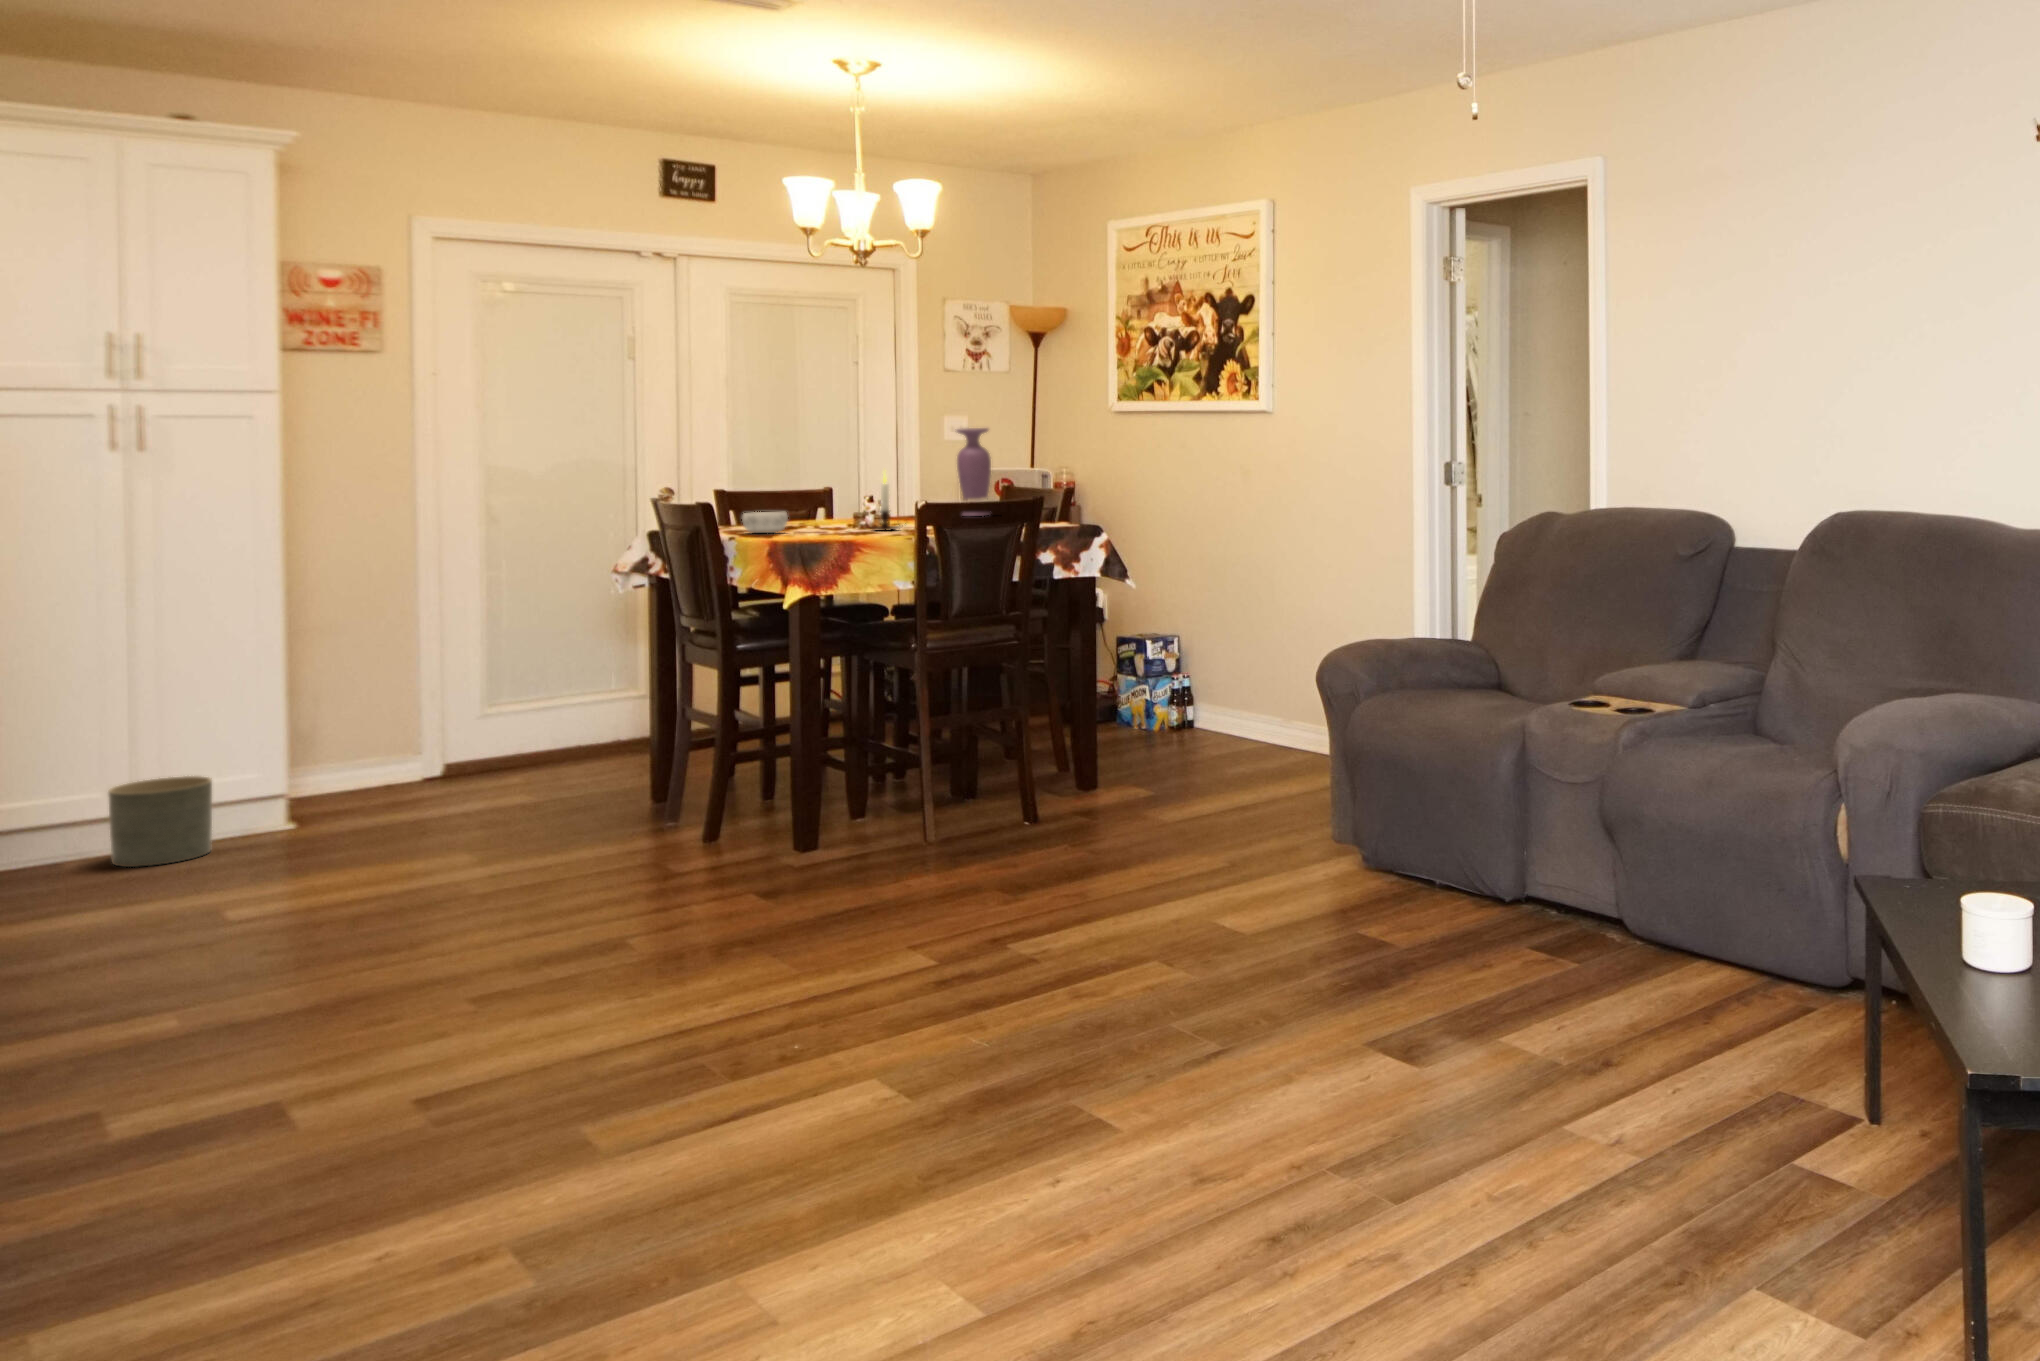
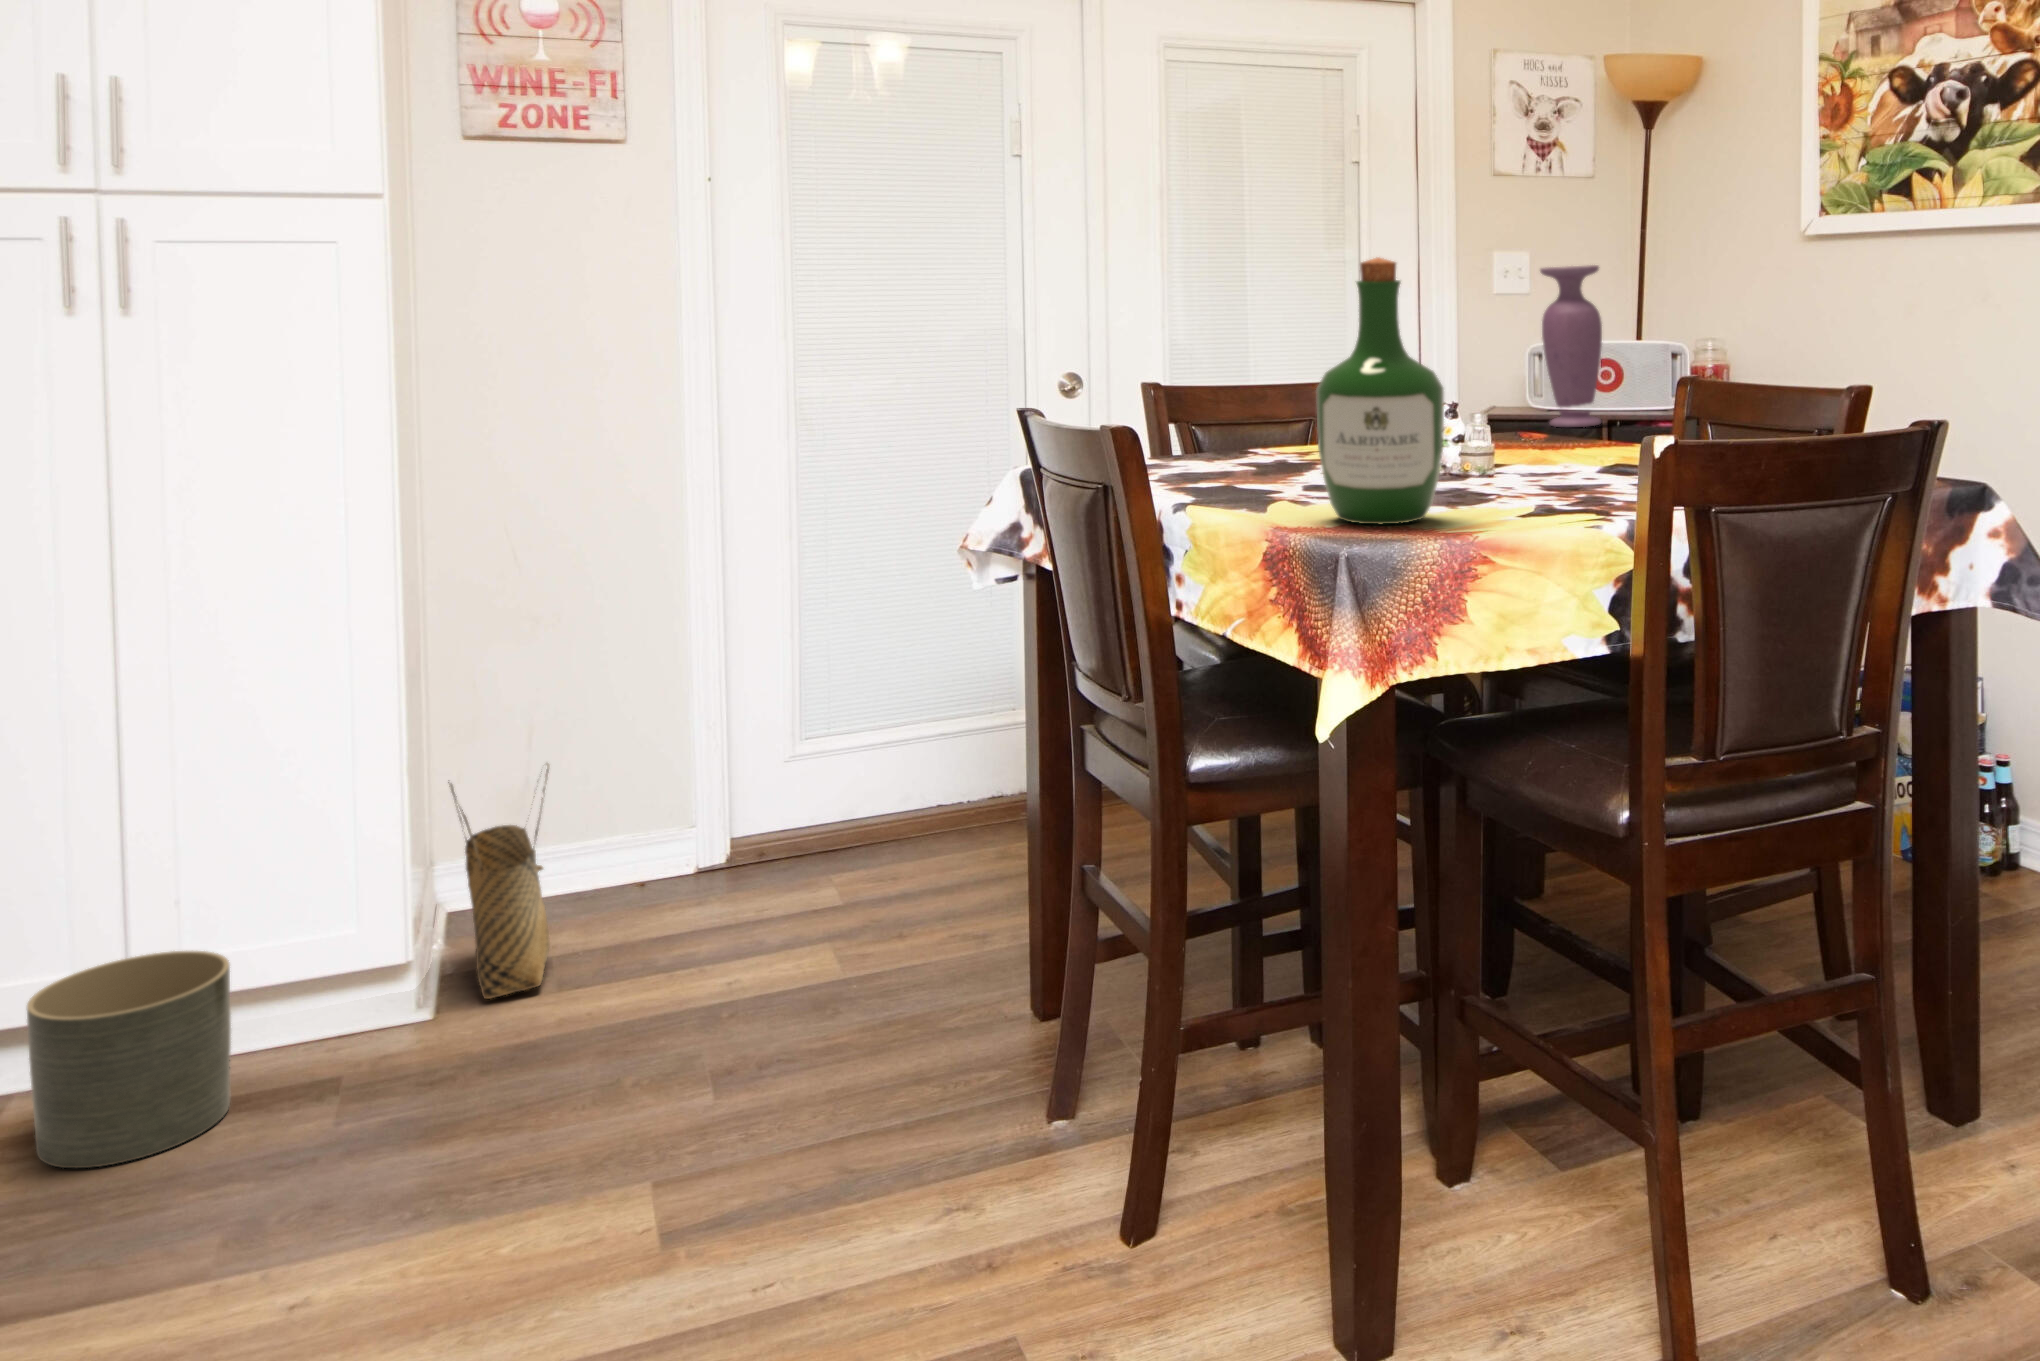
wine bottle: none [789,436,843,540] -> present [1317,257,1444,524]
candle: present [873,473,900,531] -> none [1456,340,1532,479]
decorative bowl: present [742,512,788,533] -> none [1200,436,1292,486]
woven basket: none [298,696,361,816] -> present [448,763,550,999]

